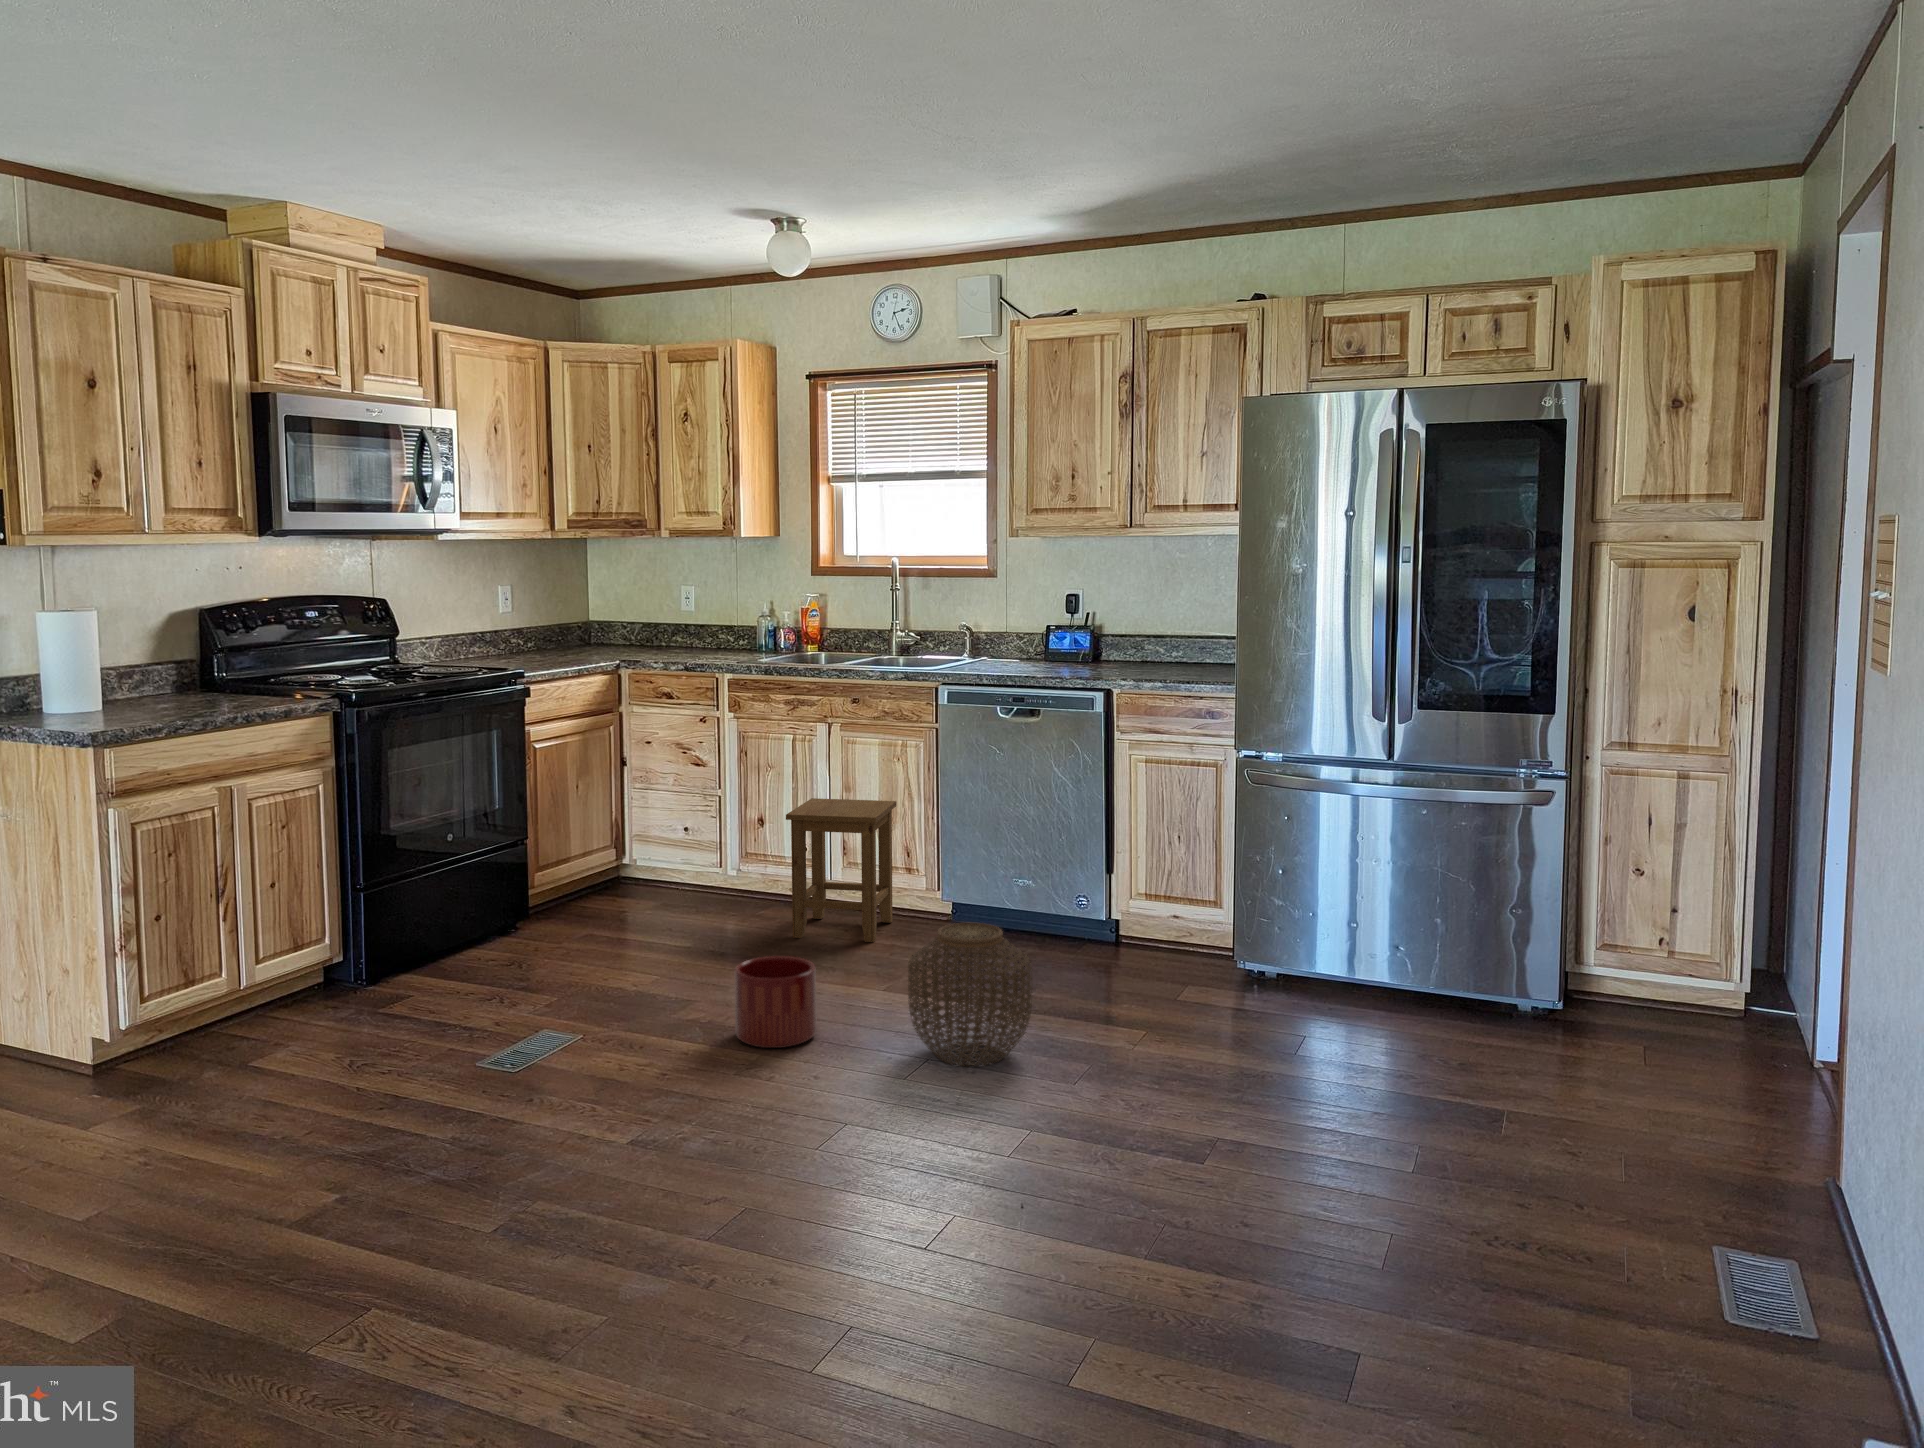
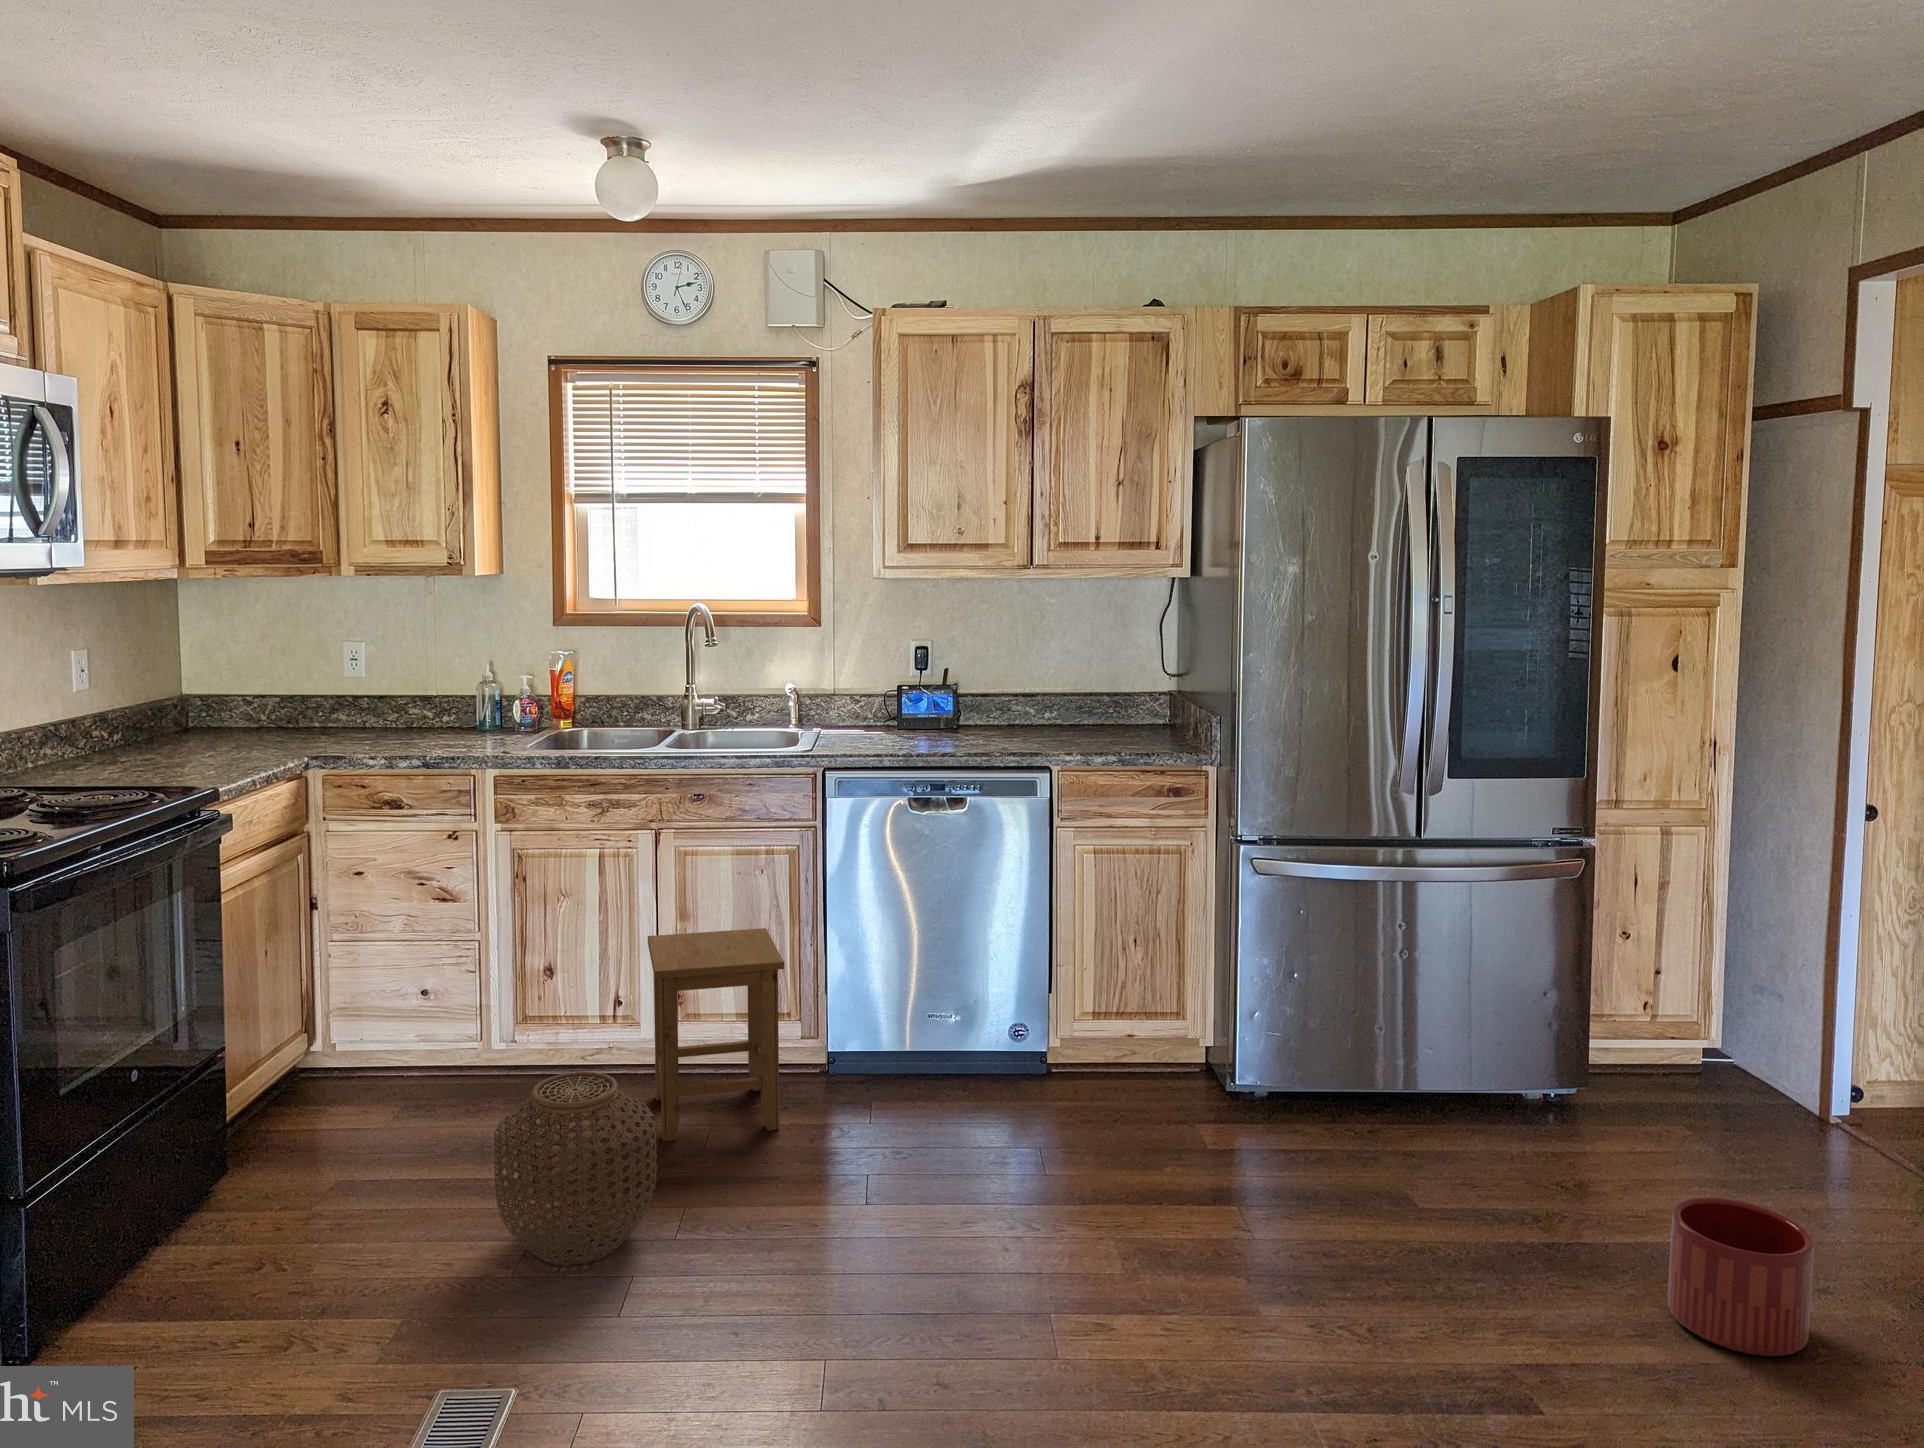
woven basket: present [908,923,1032,1066] -> present [494,1072,657,1265]
planter: present [735,956,817,1048] -> present [1667,1197,1814,1356]

